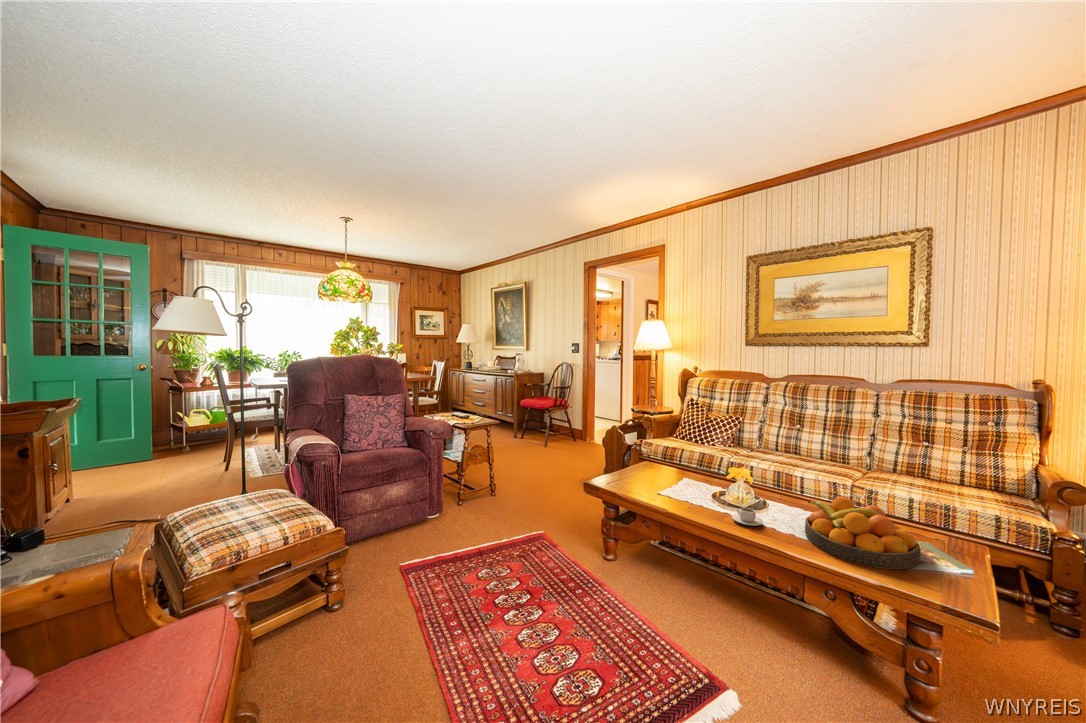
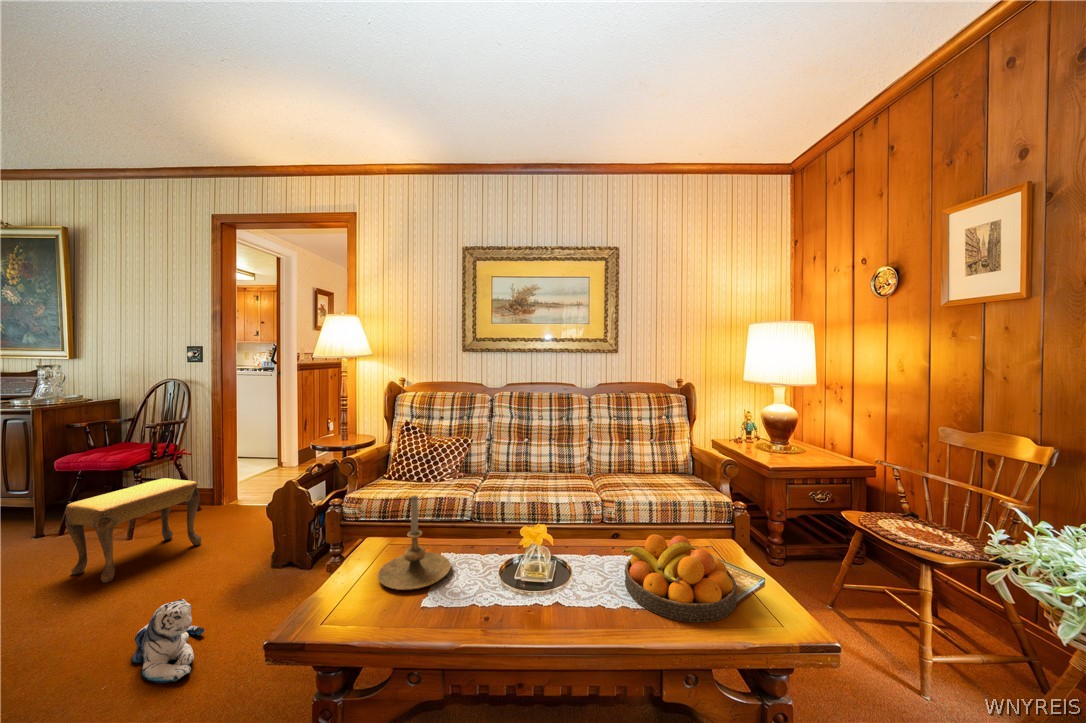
footstool: none [520,418,573,464] -> present [65,478,201,583]
candle holder: none [639,434,685,489] -> present [378,496,451,590]
plush toy: none [539,472,567,508] -> present [131,599,205,683]
teacup: present [732,508,763,525] -> none [548,585,587,615]

